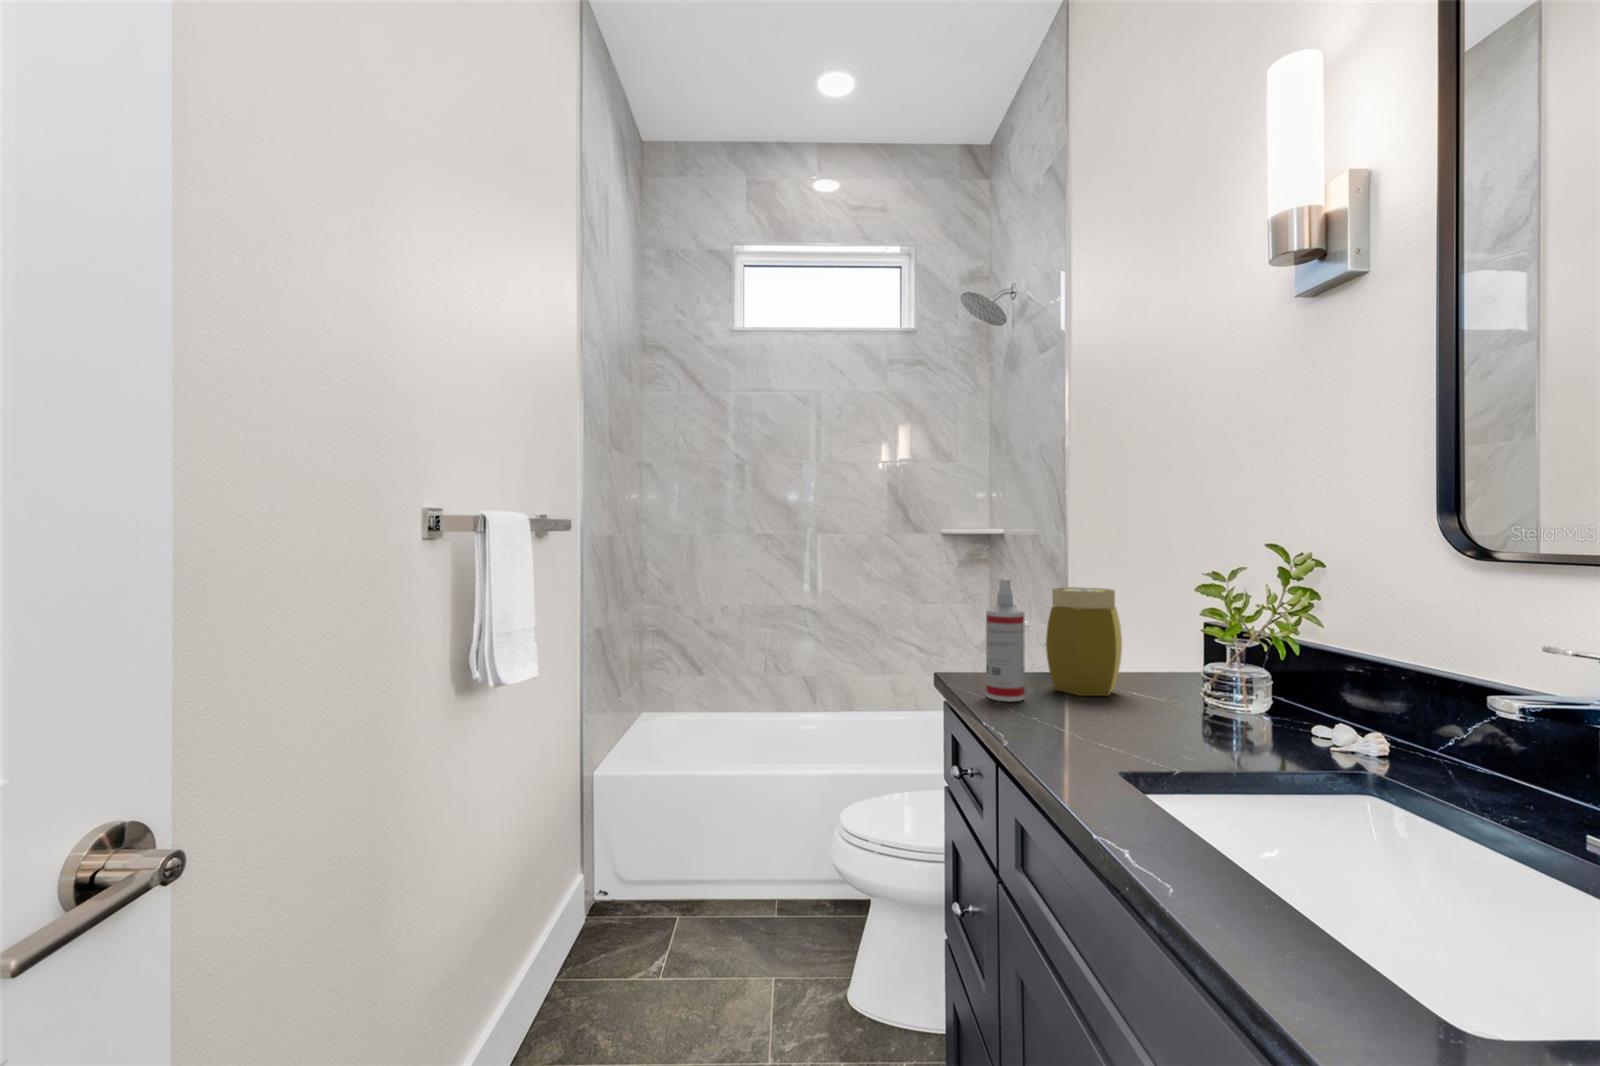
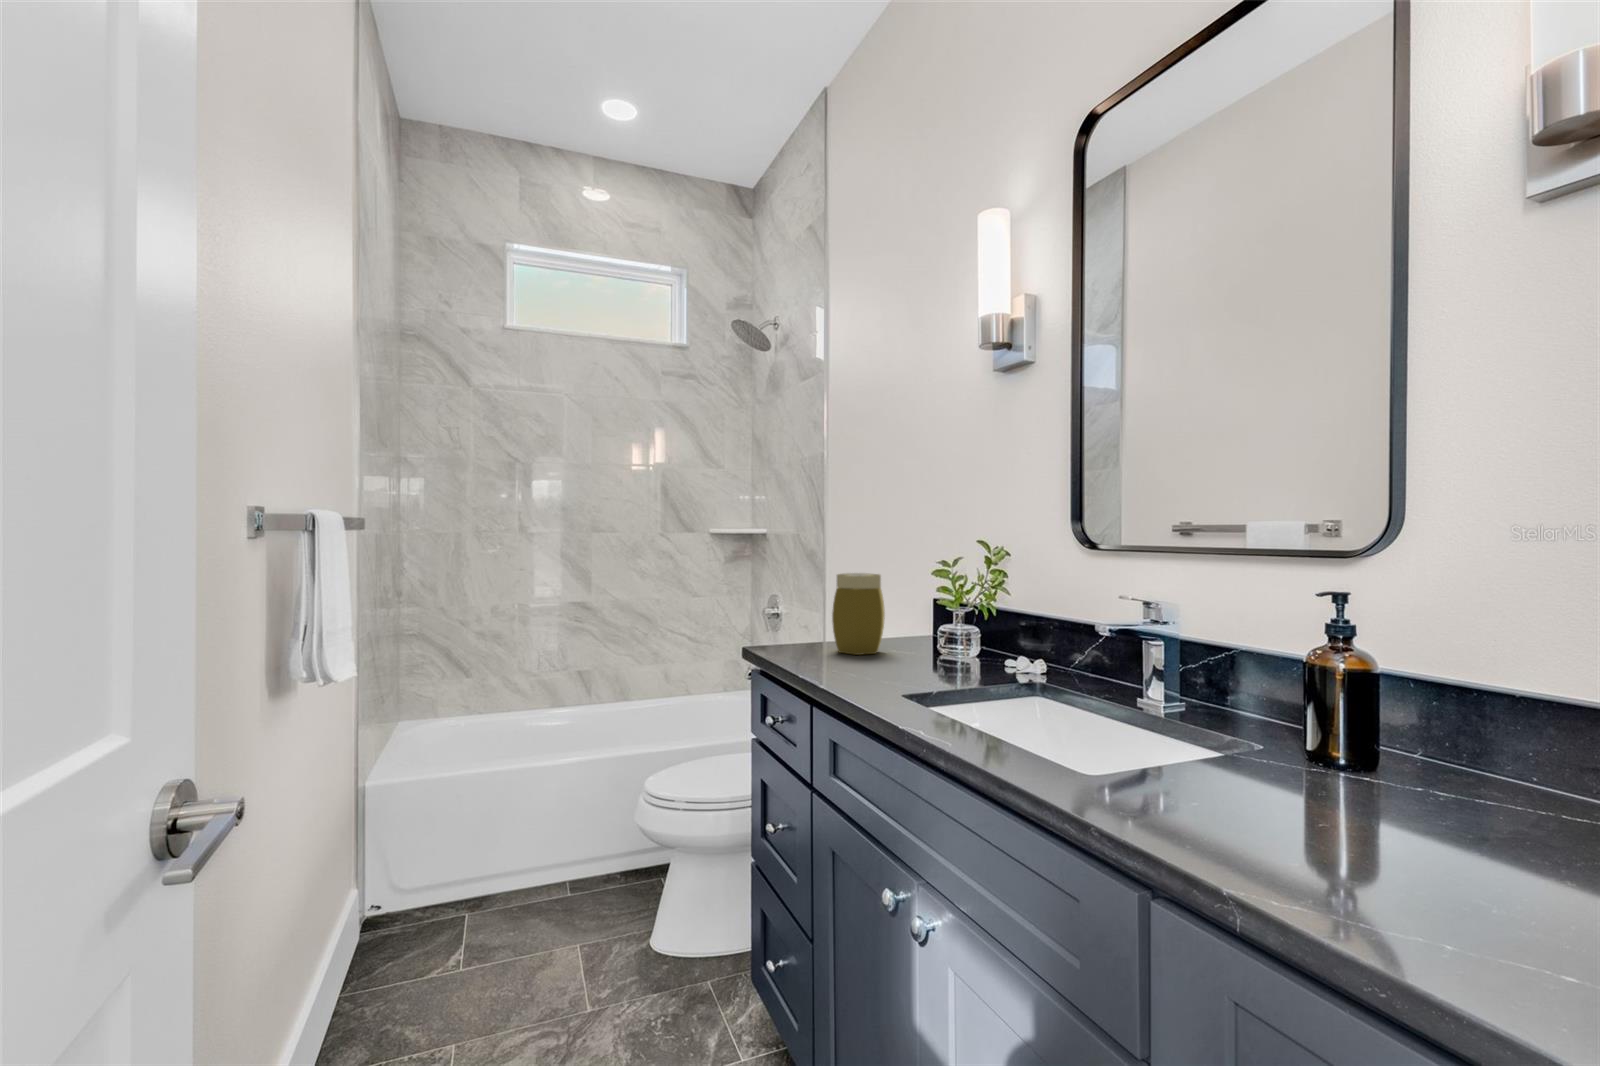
spray bottle: present [986,579,1025,702] -> none [791,567,820,661]

